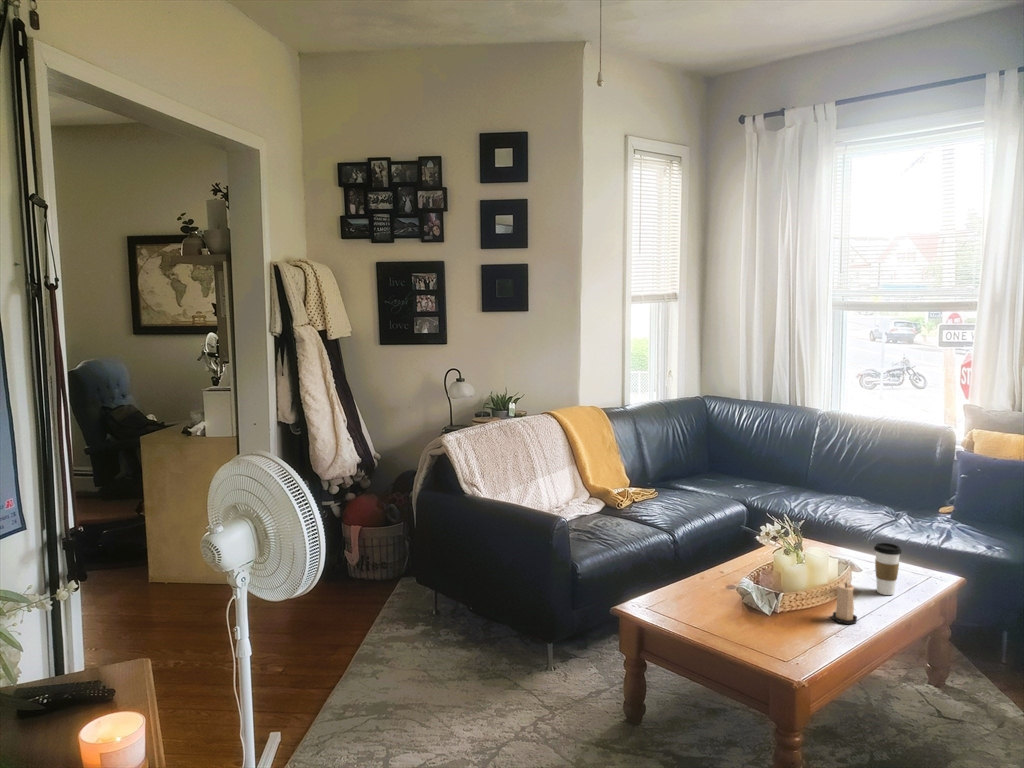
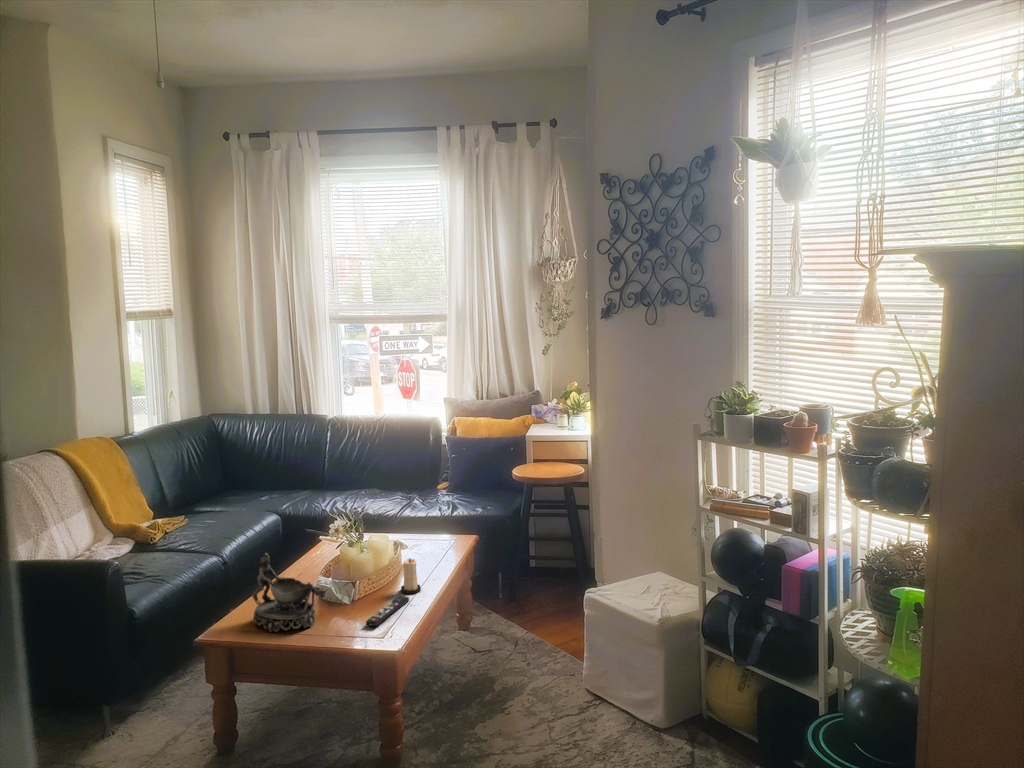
decorative bowl: none [665,539,732,626] -> present [252,553,326,632]
coffee cup: present [874,543,901,595] -> none [419,519,440,563]
remote control: none [773,621,837,647] -> present [366,596,409,626]

